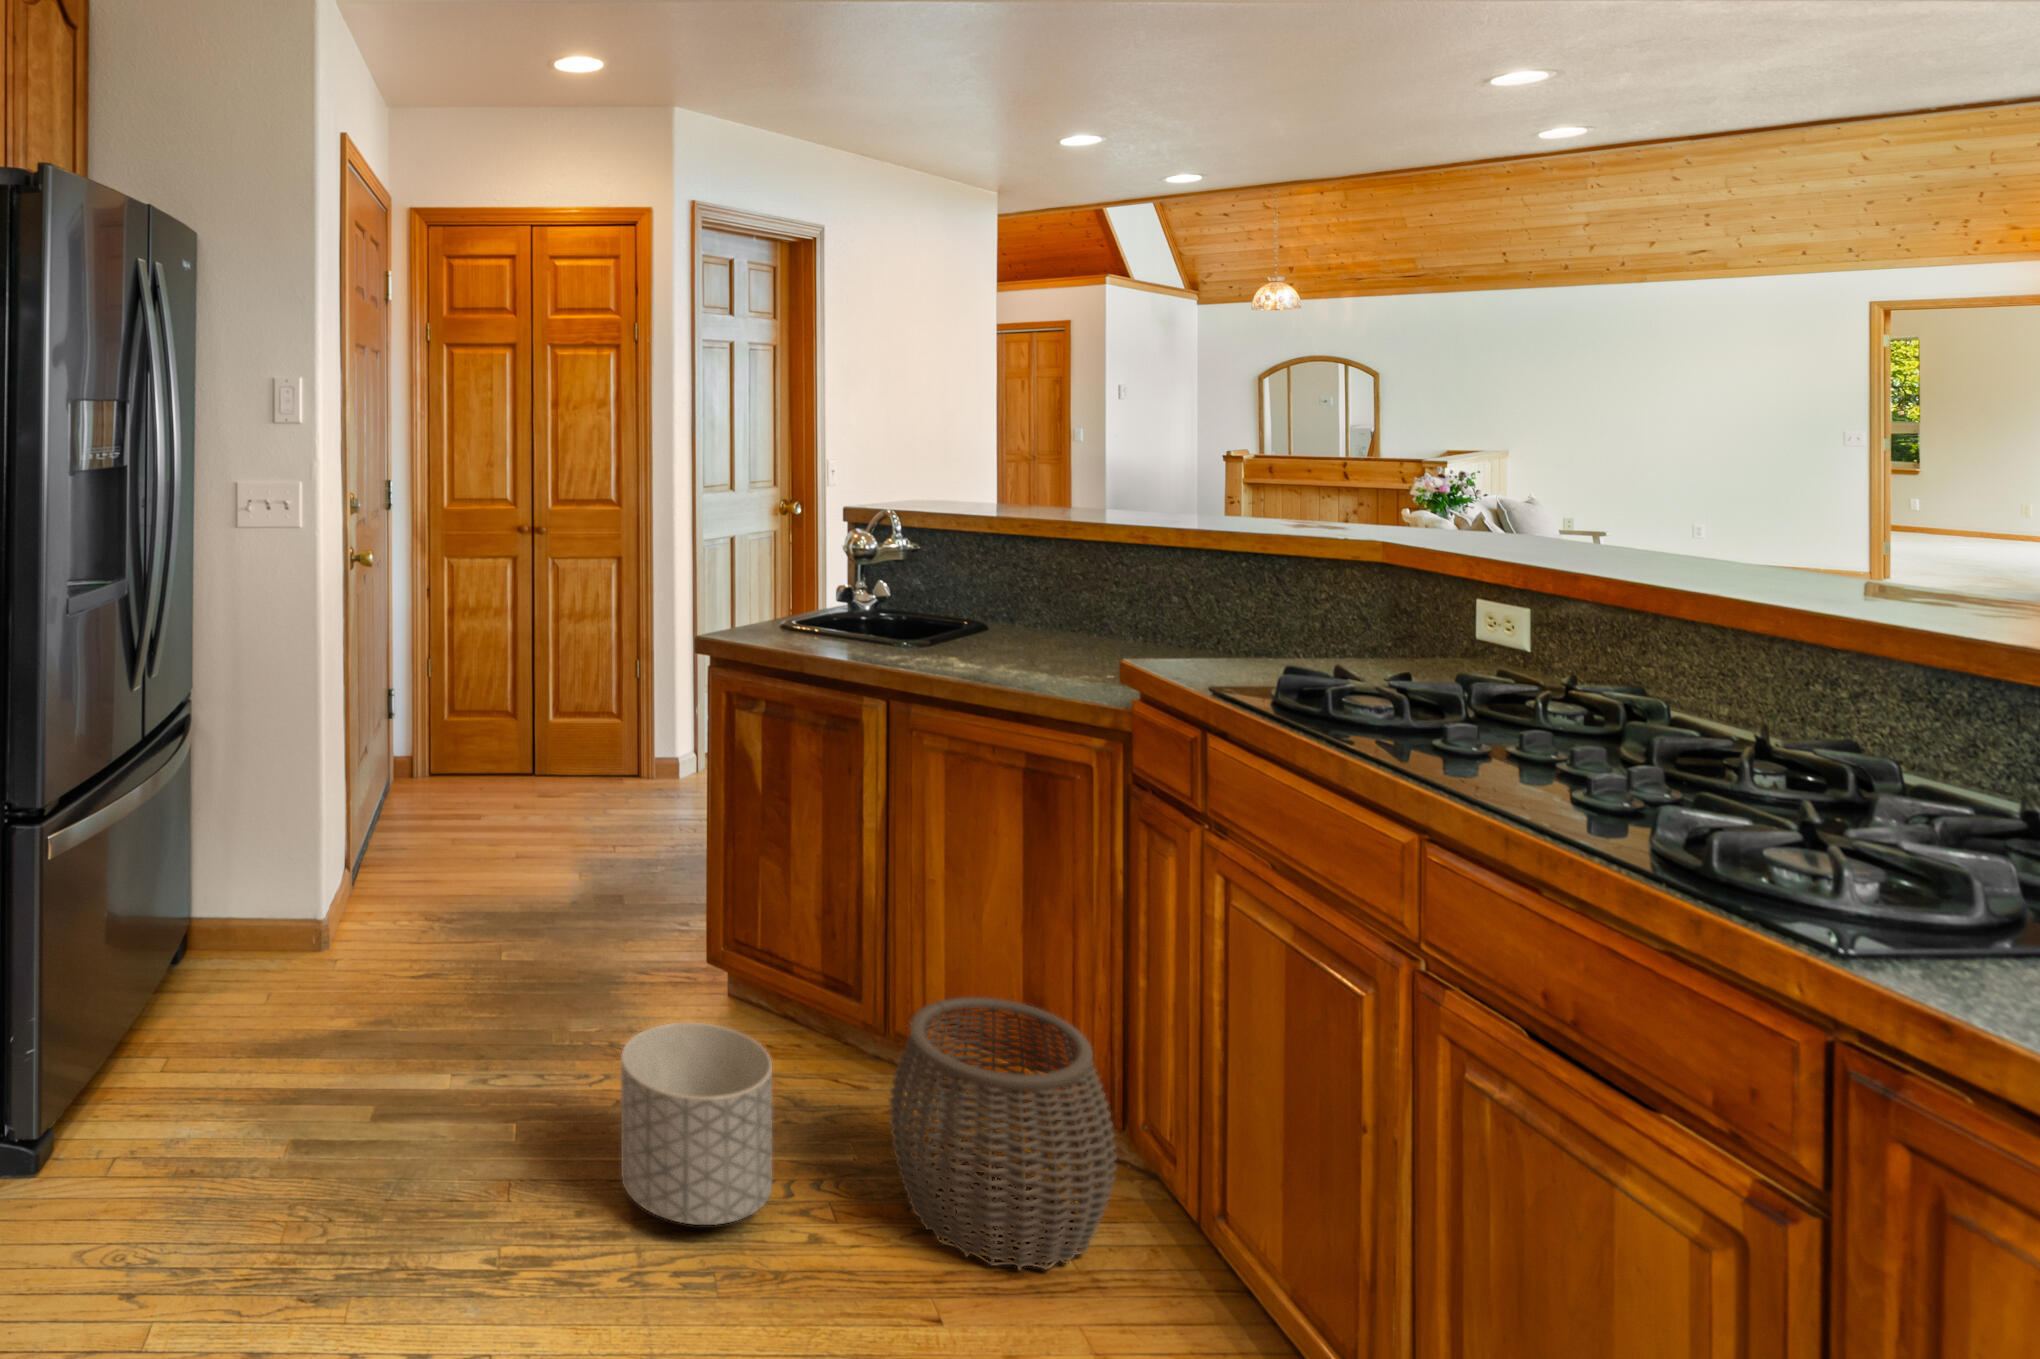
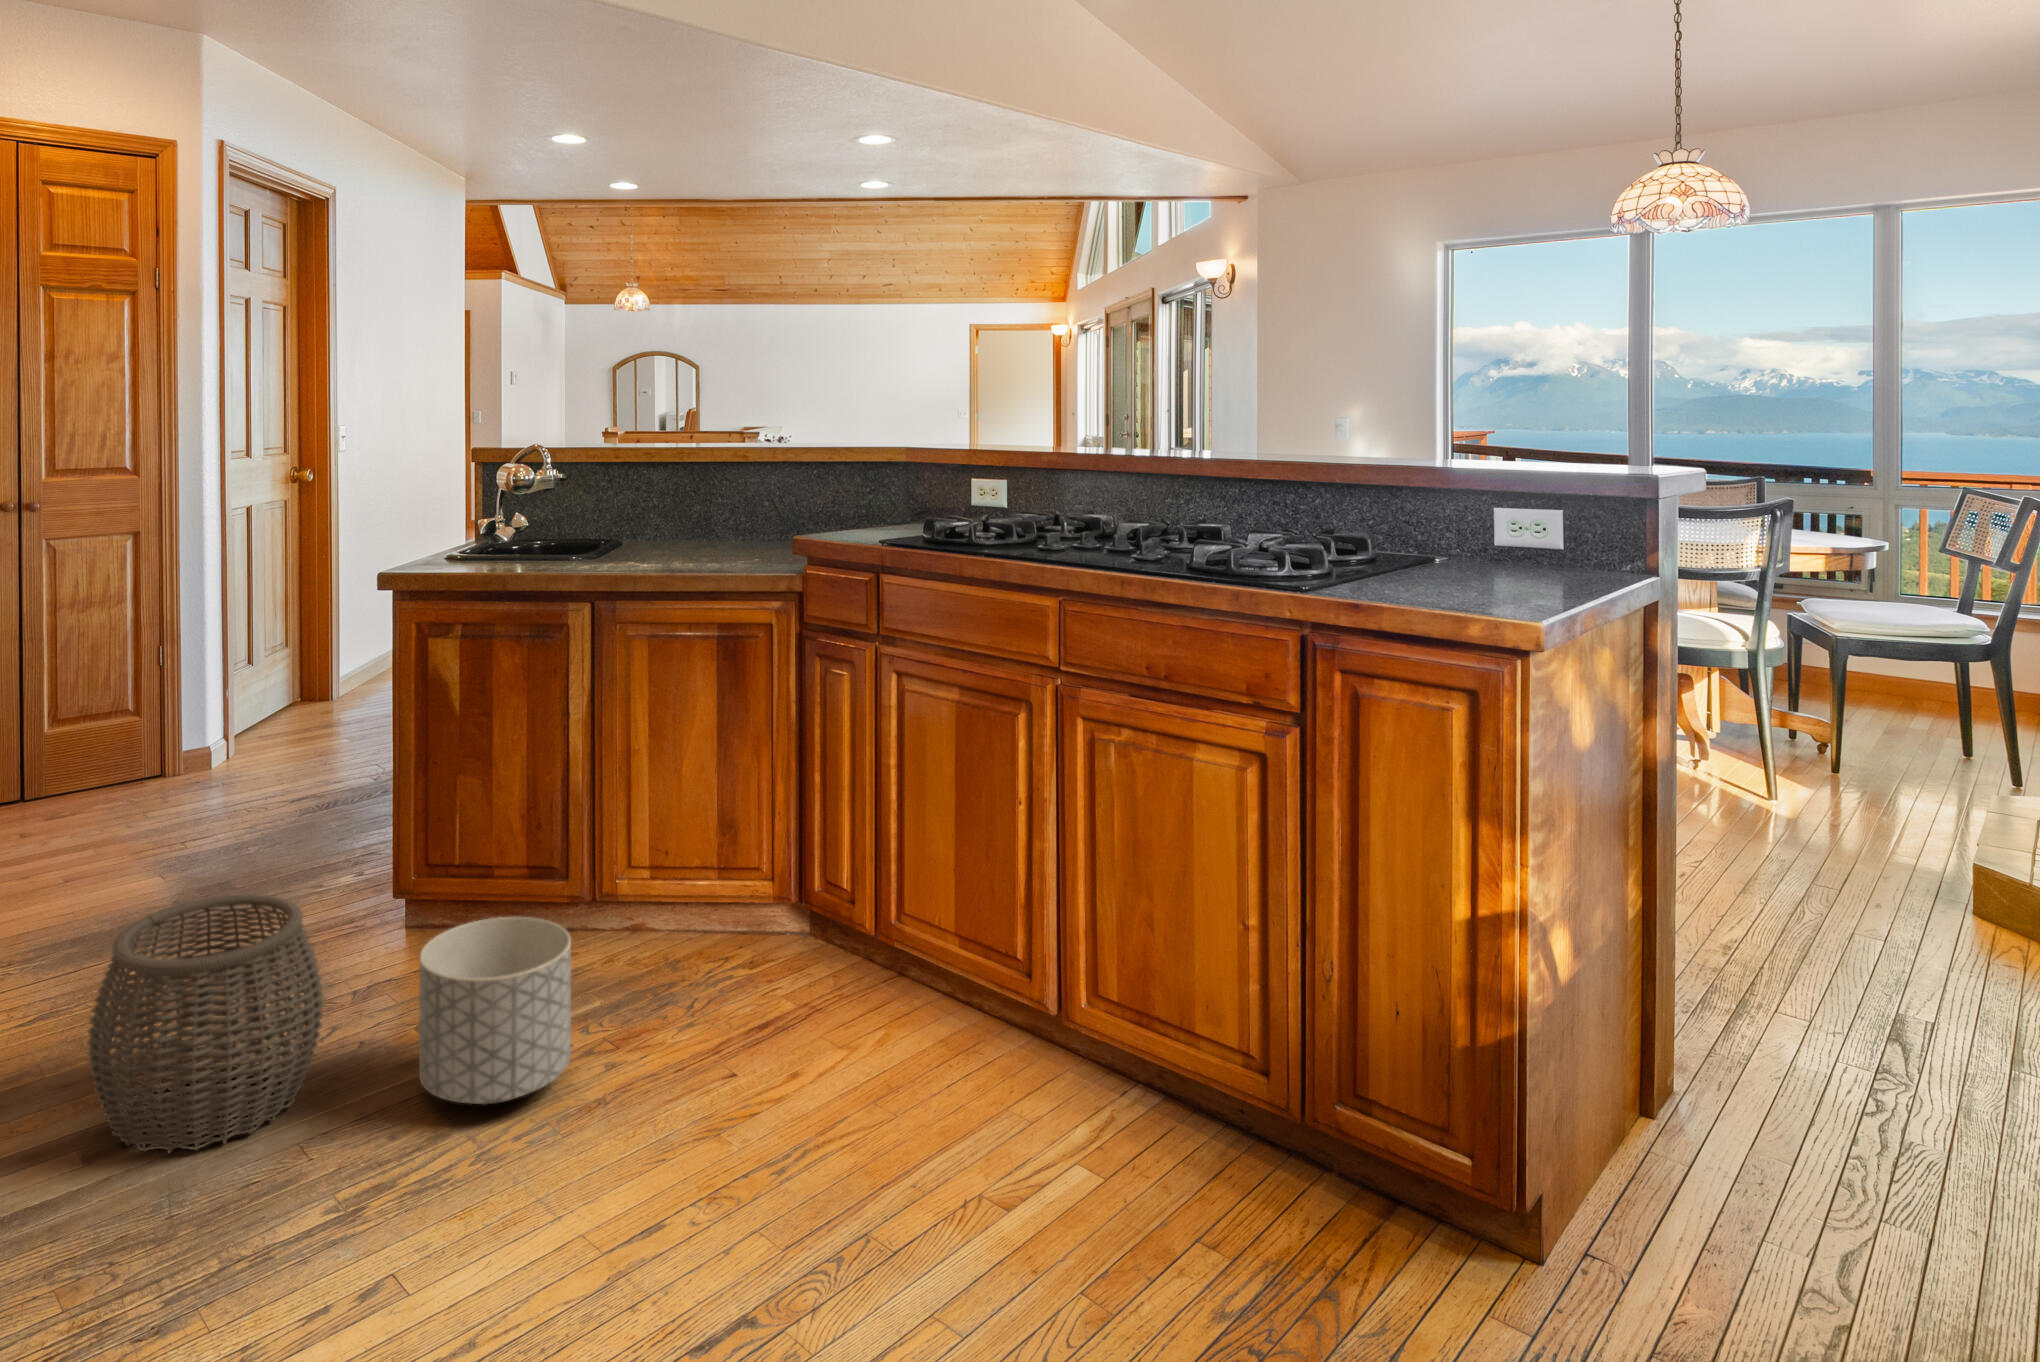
woven basket: present [889,997,1117,1270] -> present [87,894,324,1153]

